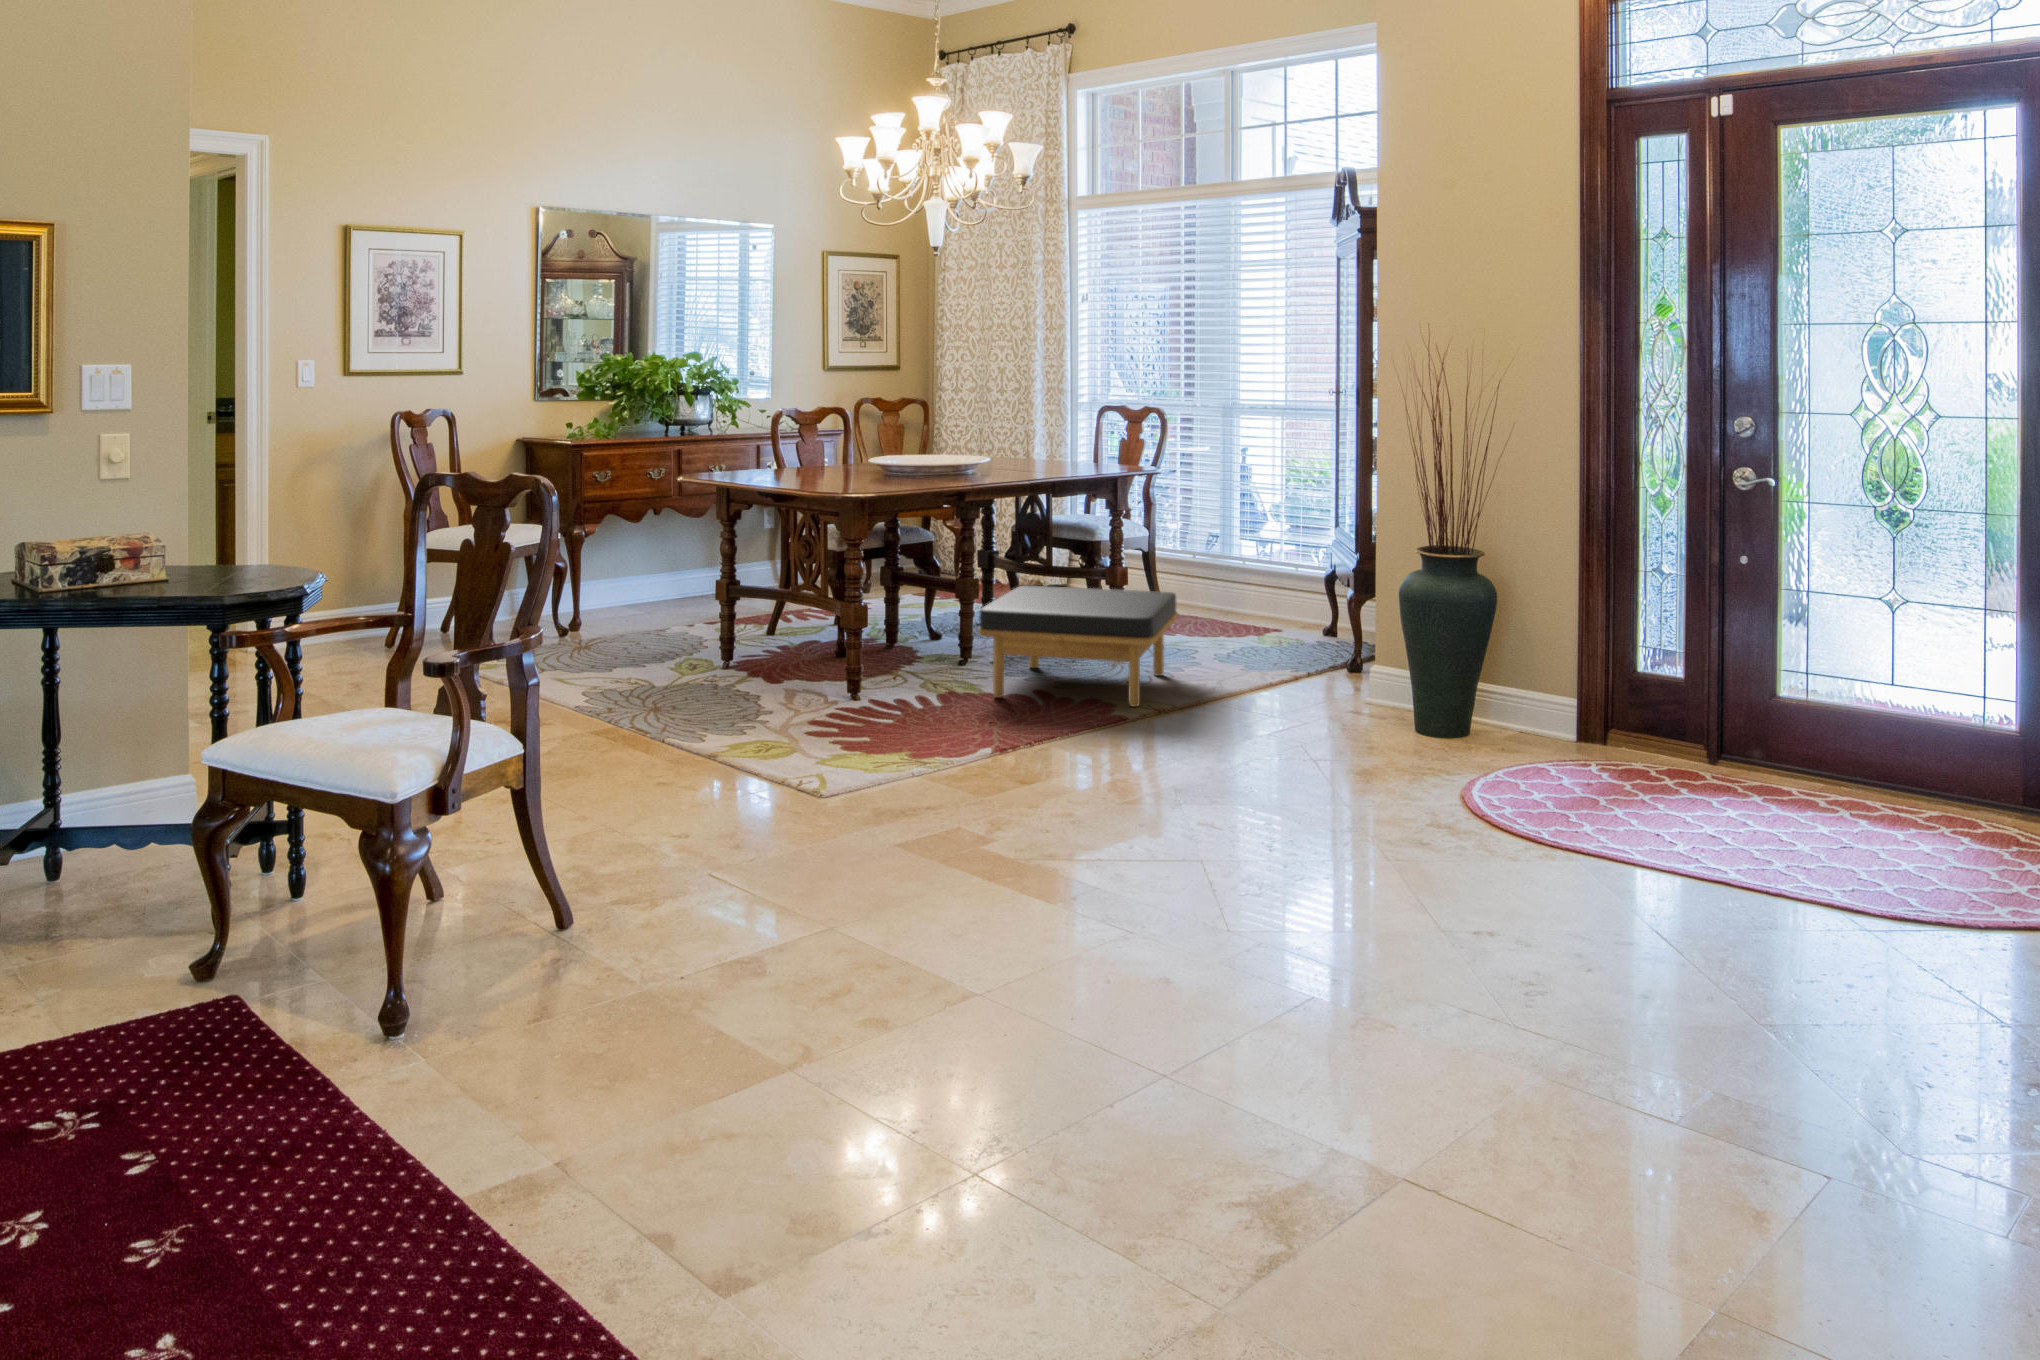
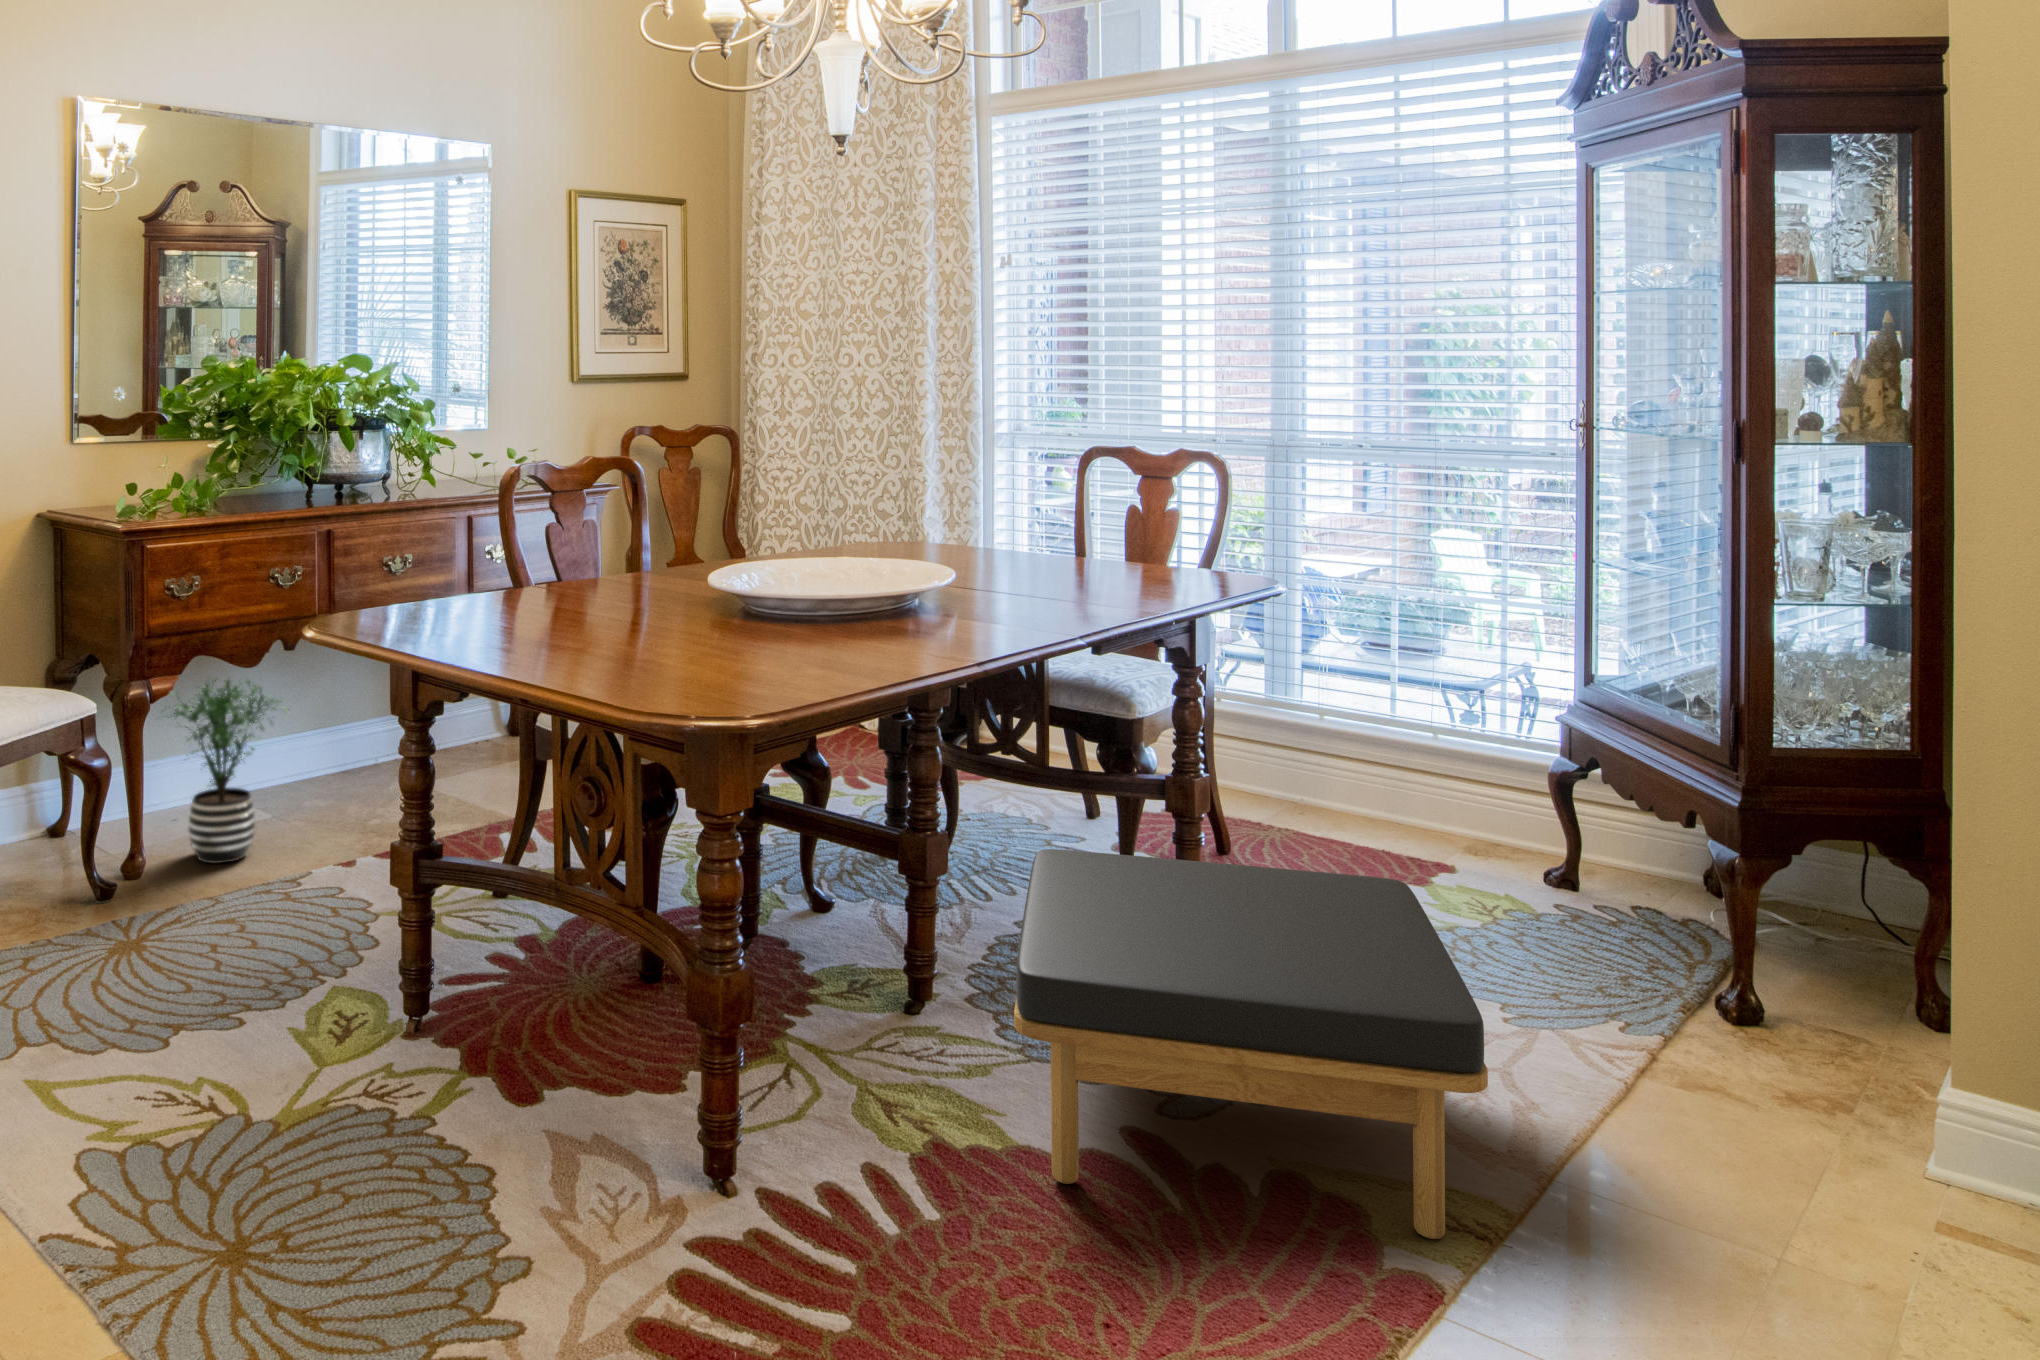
potted plant: none [586,527,659,626] -> present [161,678,288,864]

